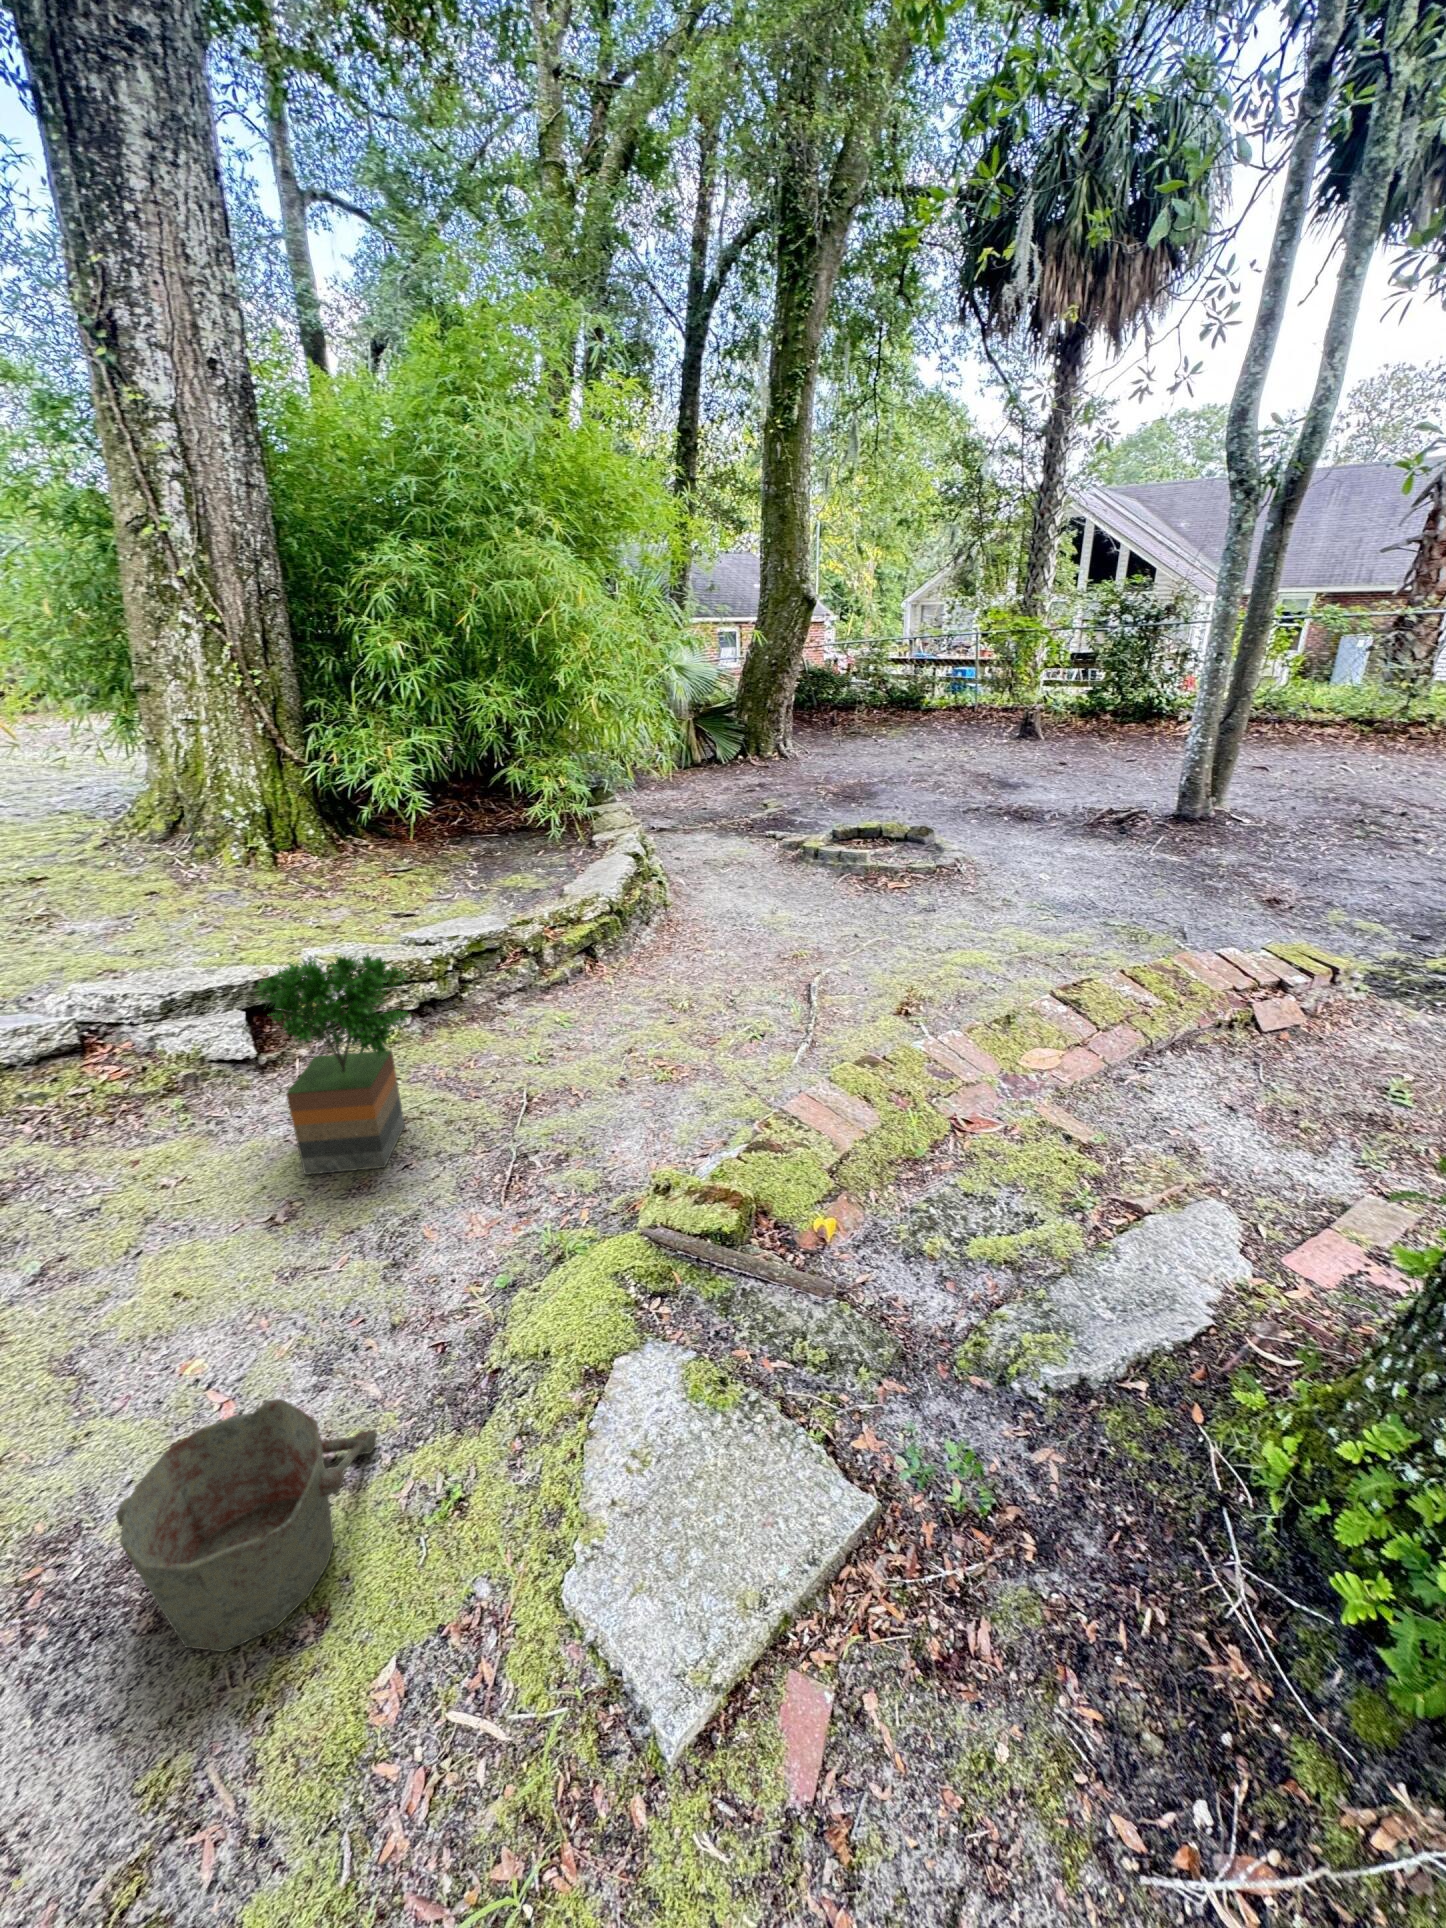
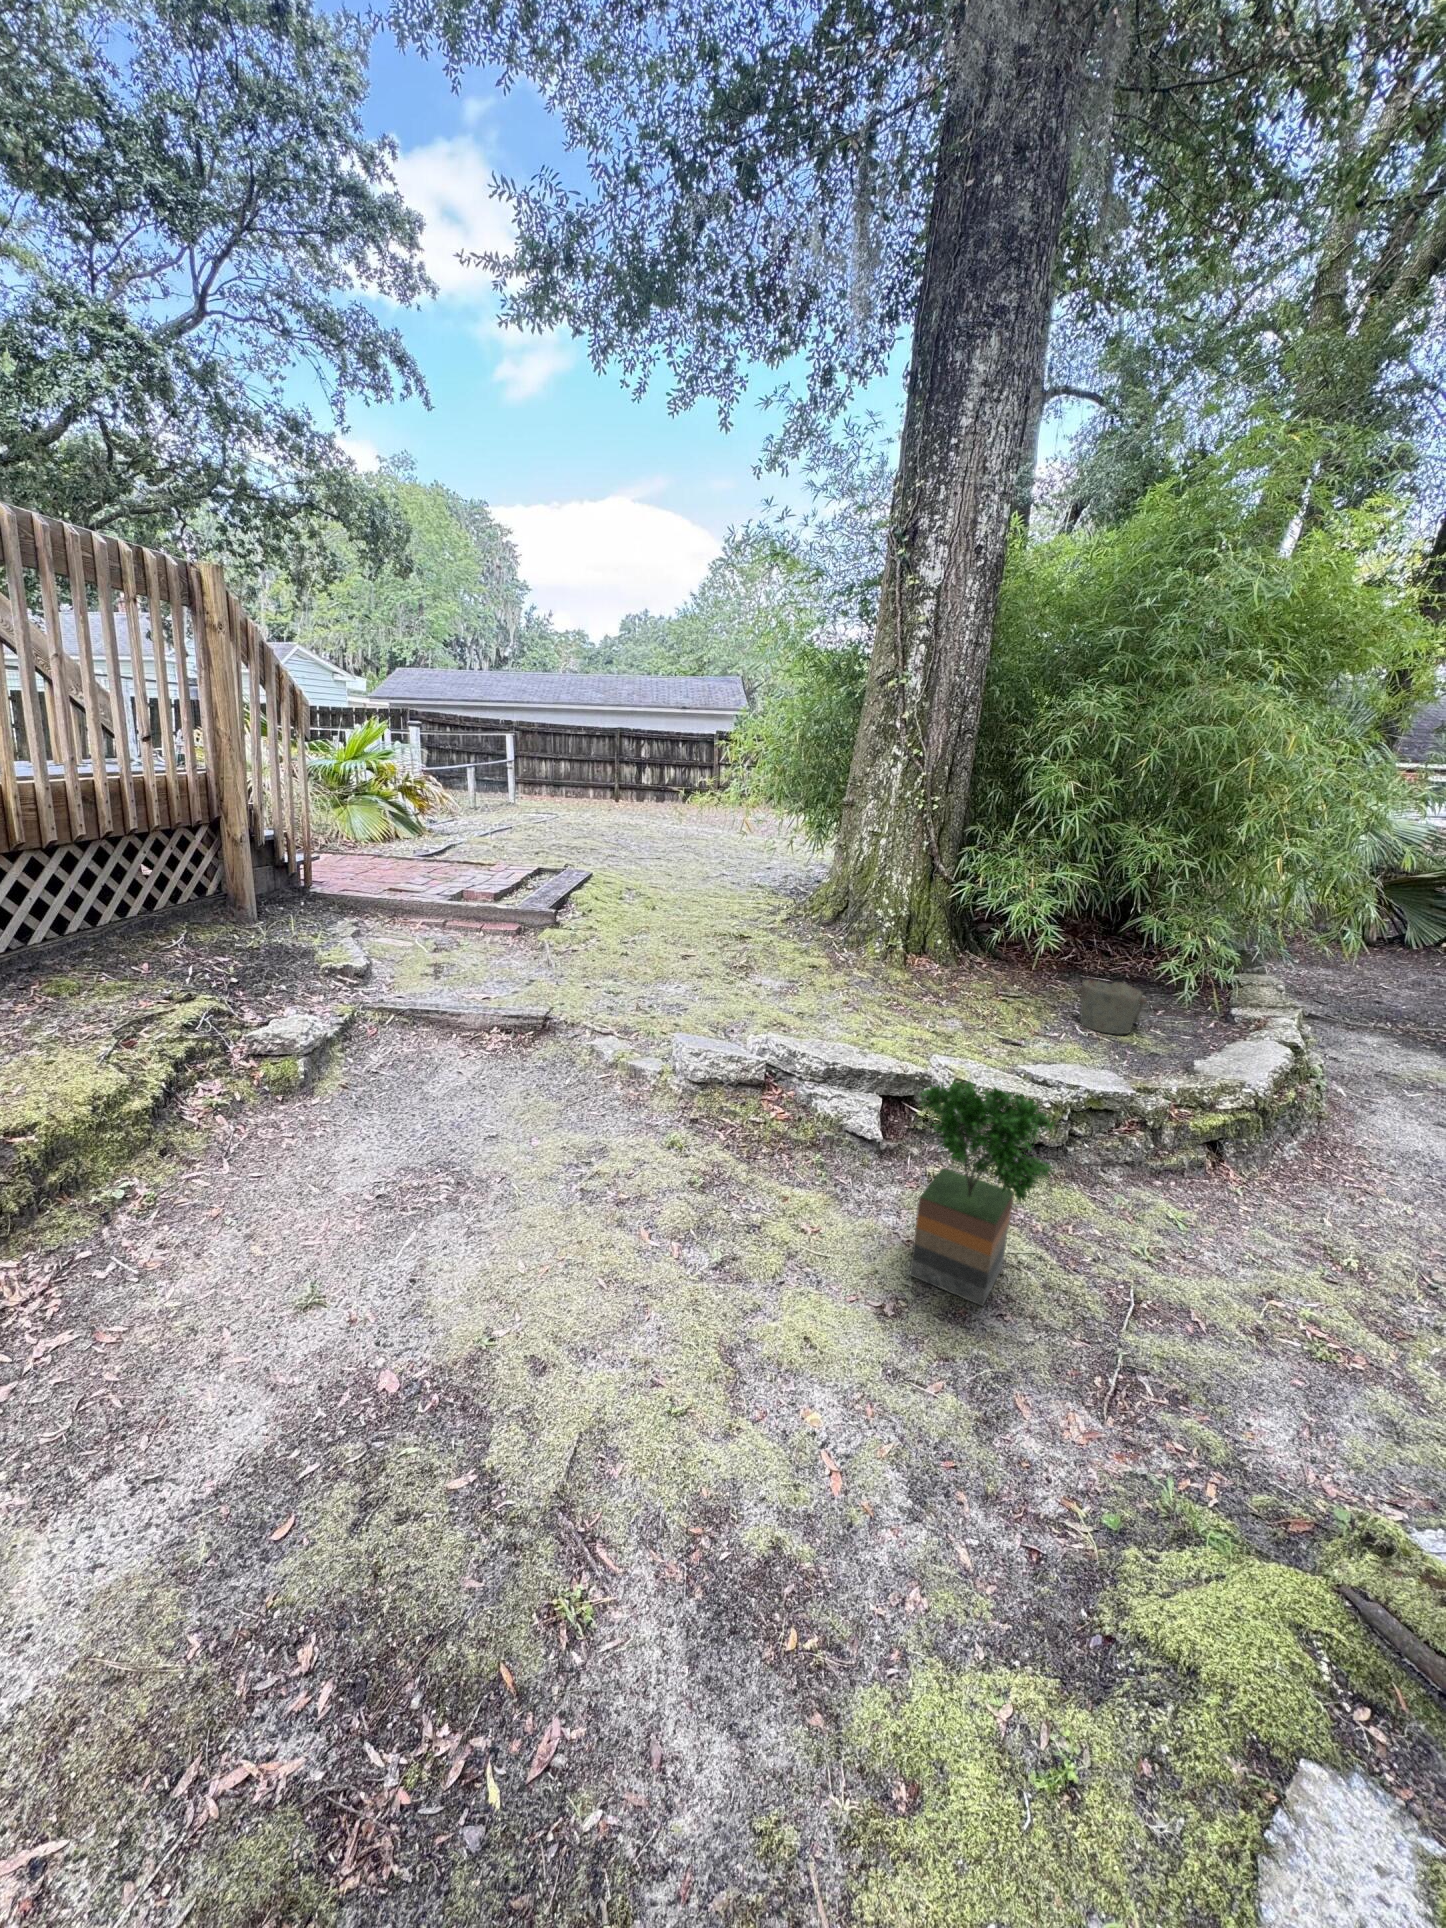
bucket: present [116,1399,377,1652] -> present [1076,980,1147,1034]

